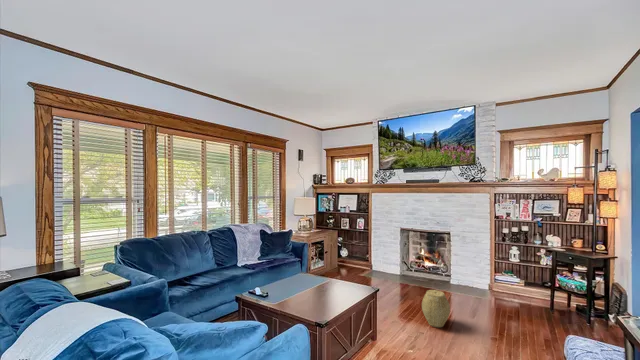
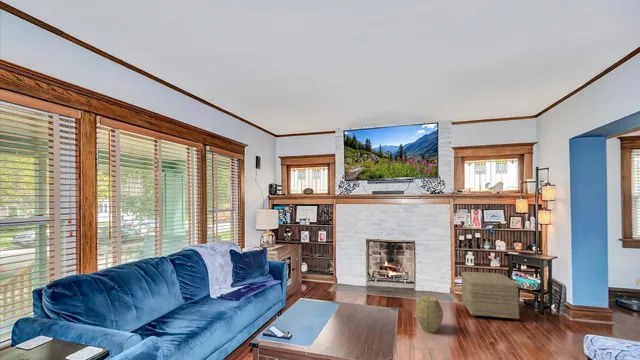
ottoman: none [492,268,552,327] -> present [462,272,519,320]

